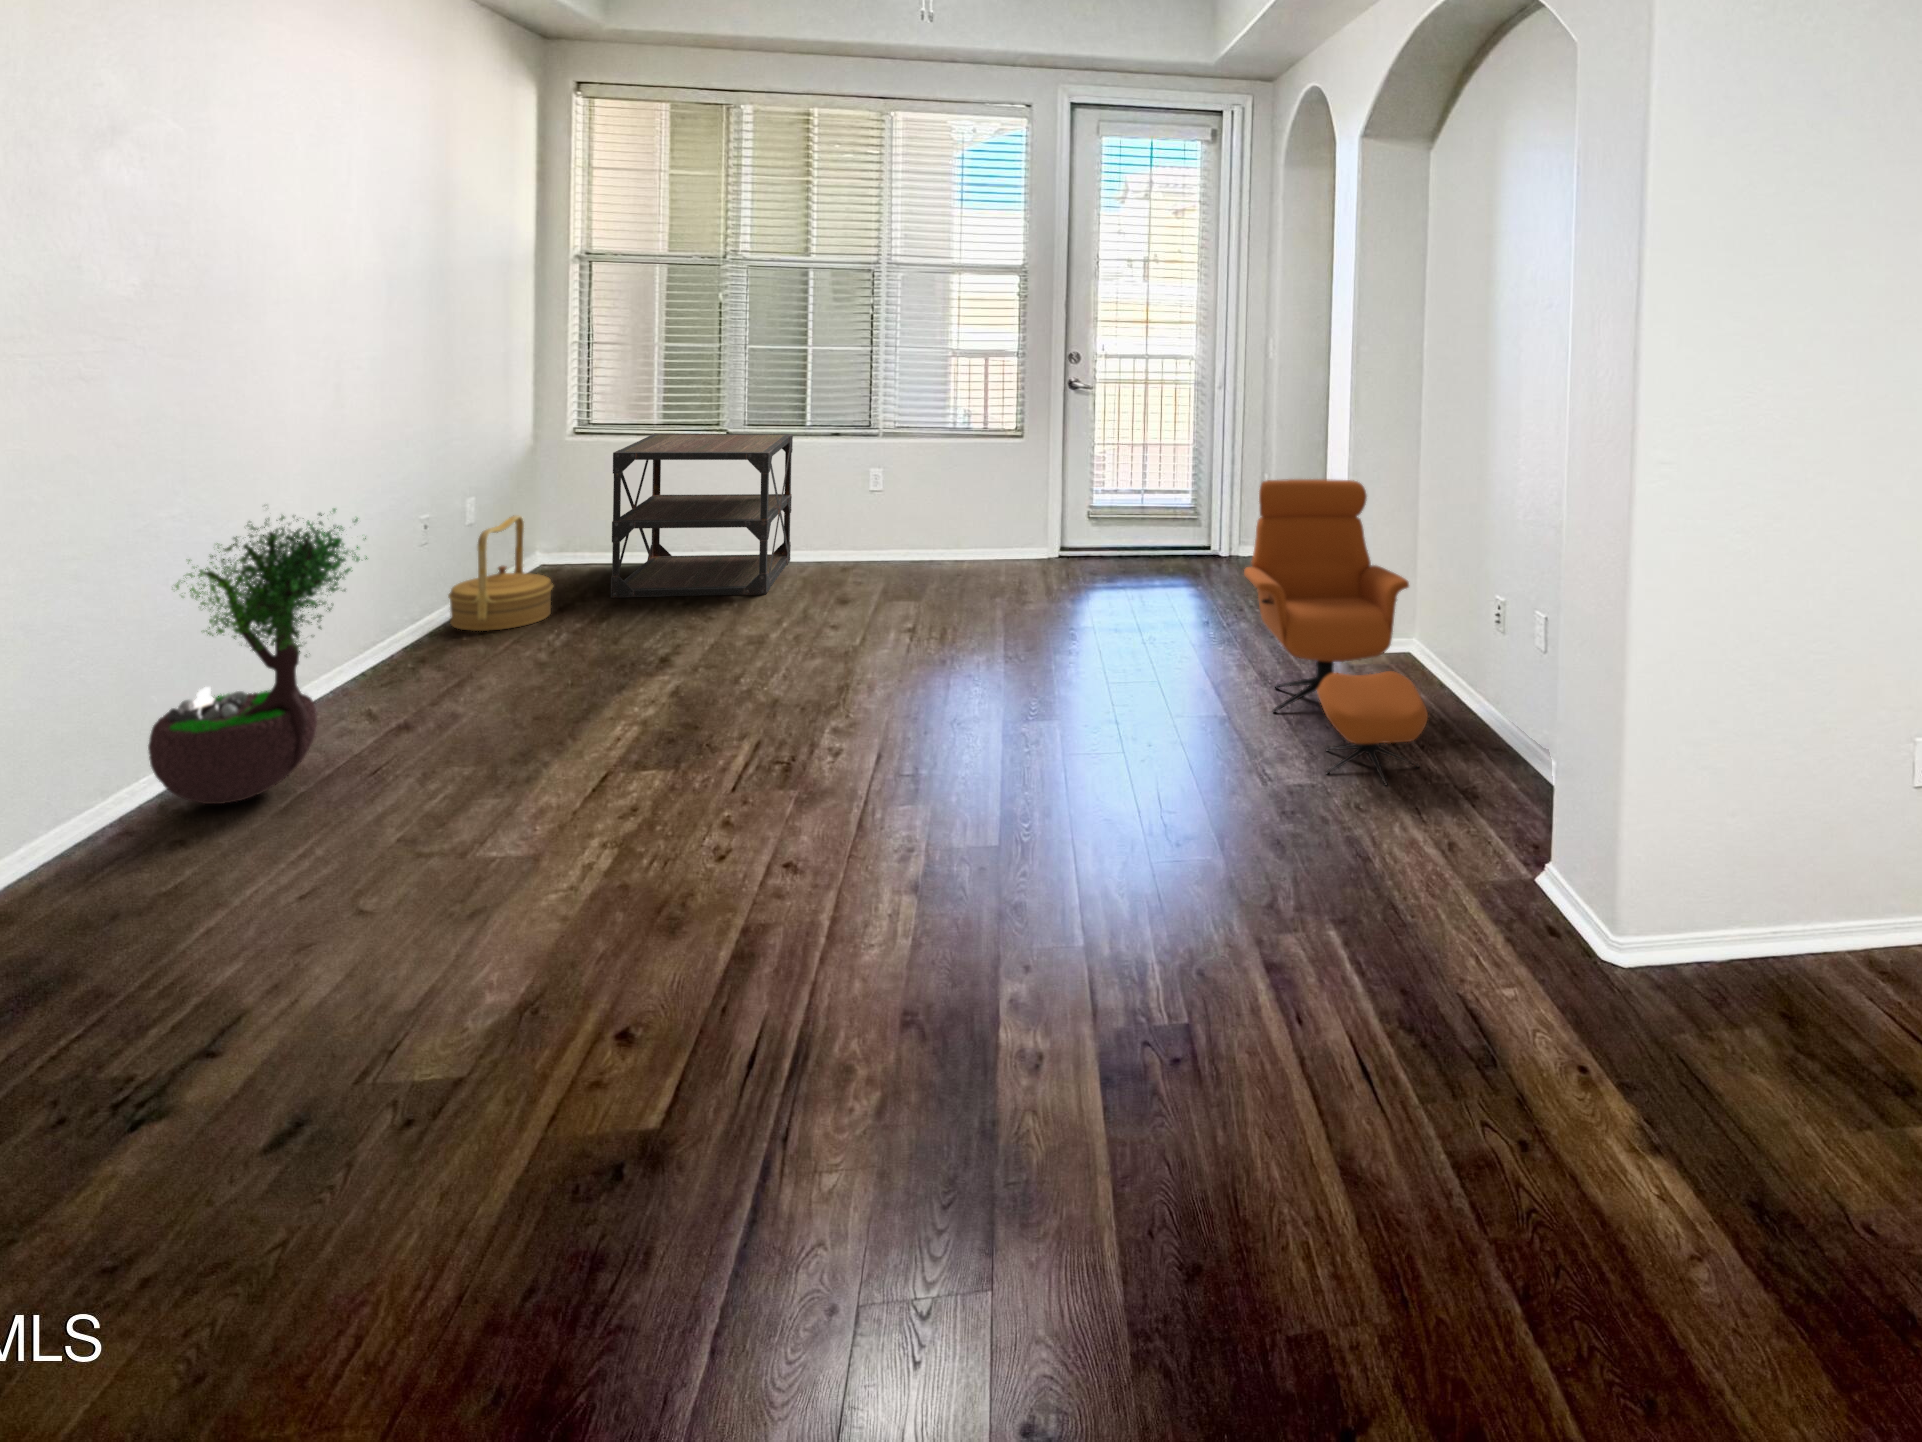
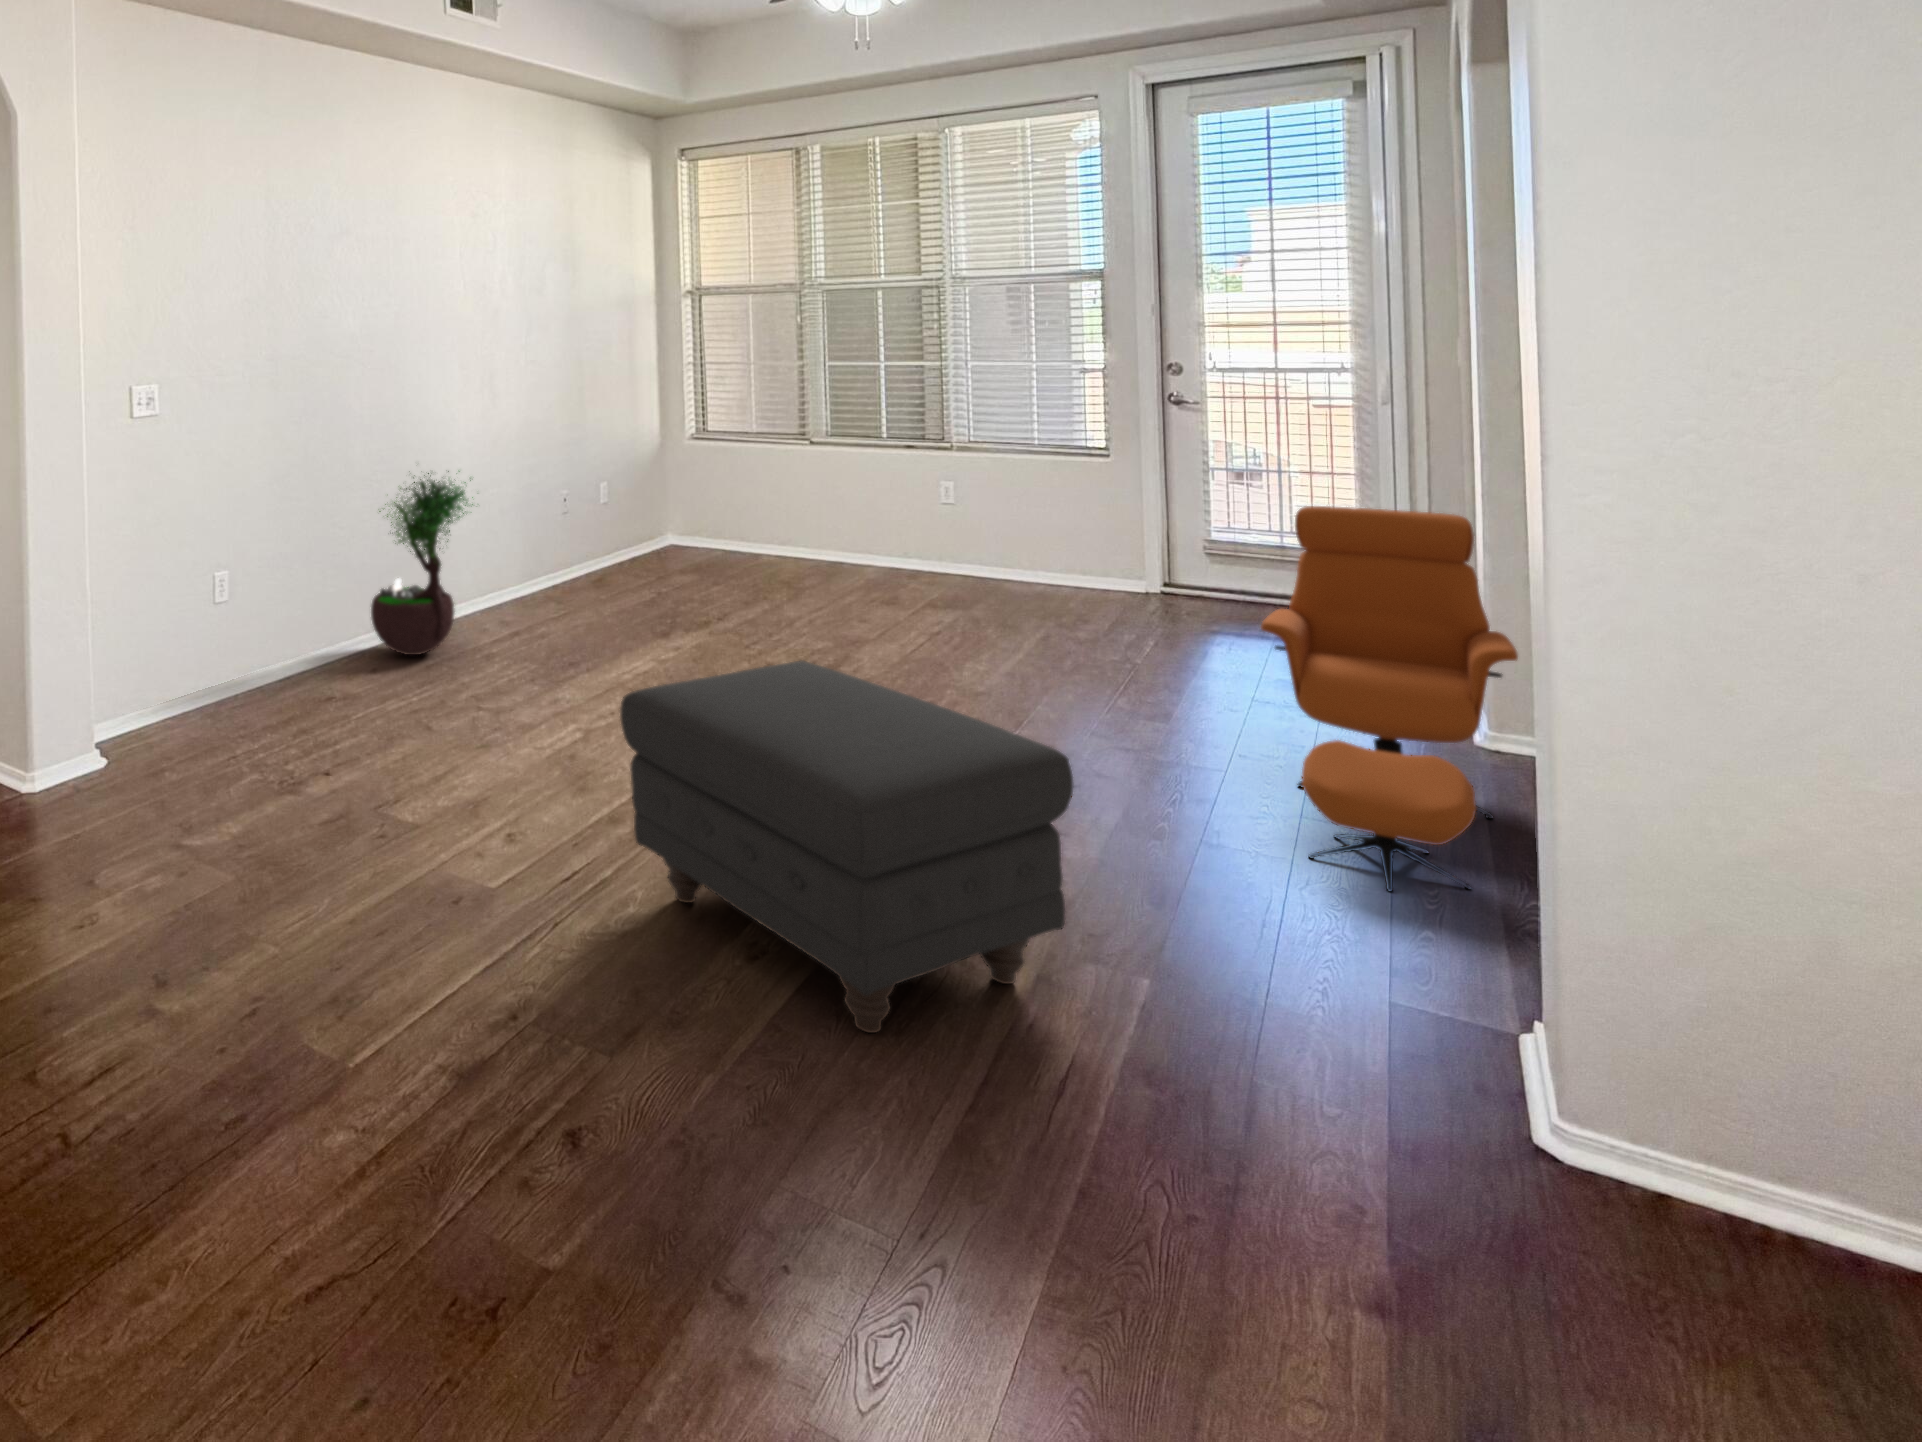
side table: present [611,433,793,598] -> none [700,441,869,589]
woven basket: present [448,516,553,631] -> none [585,499,656,585]
ottoman: none [842,705,1308,1101] -> present [620,660,1073,1033]

